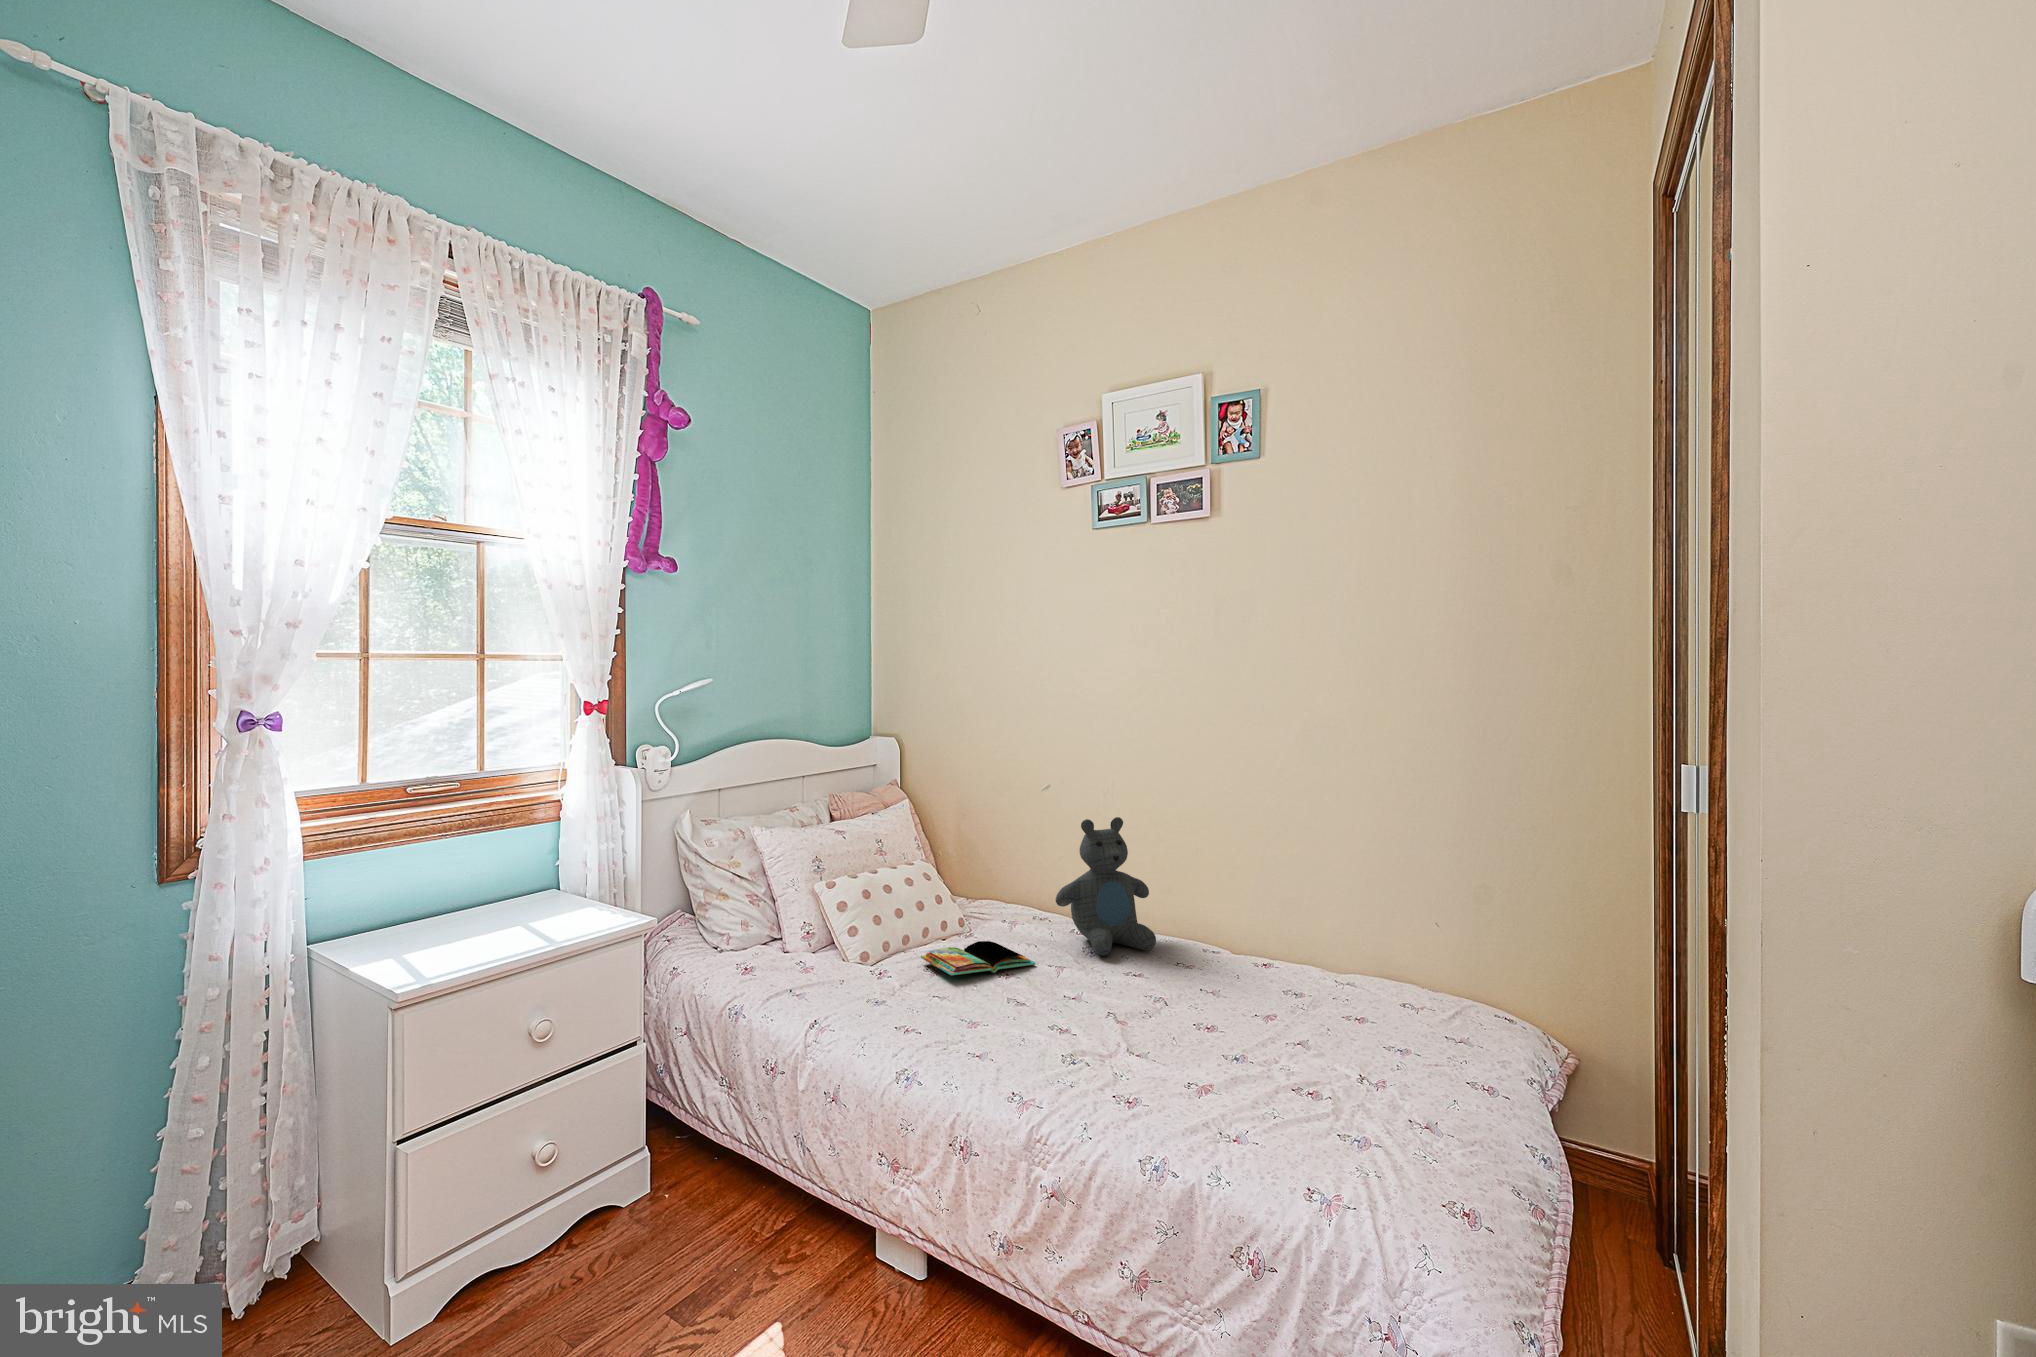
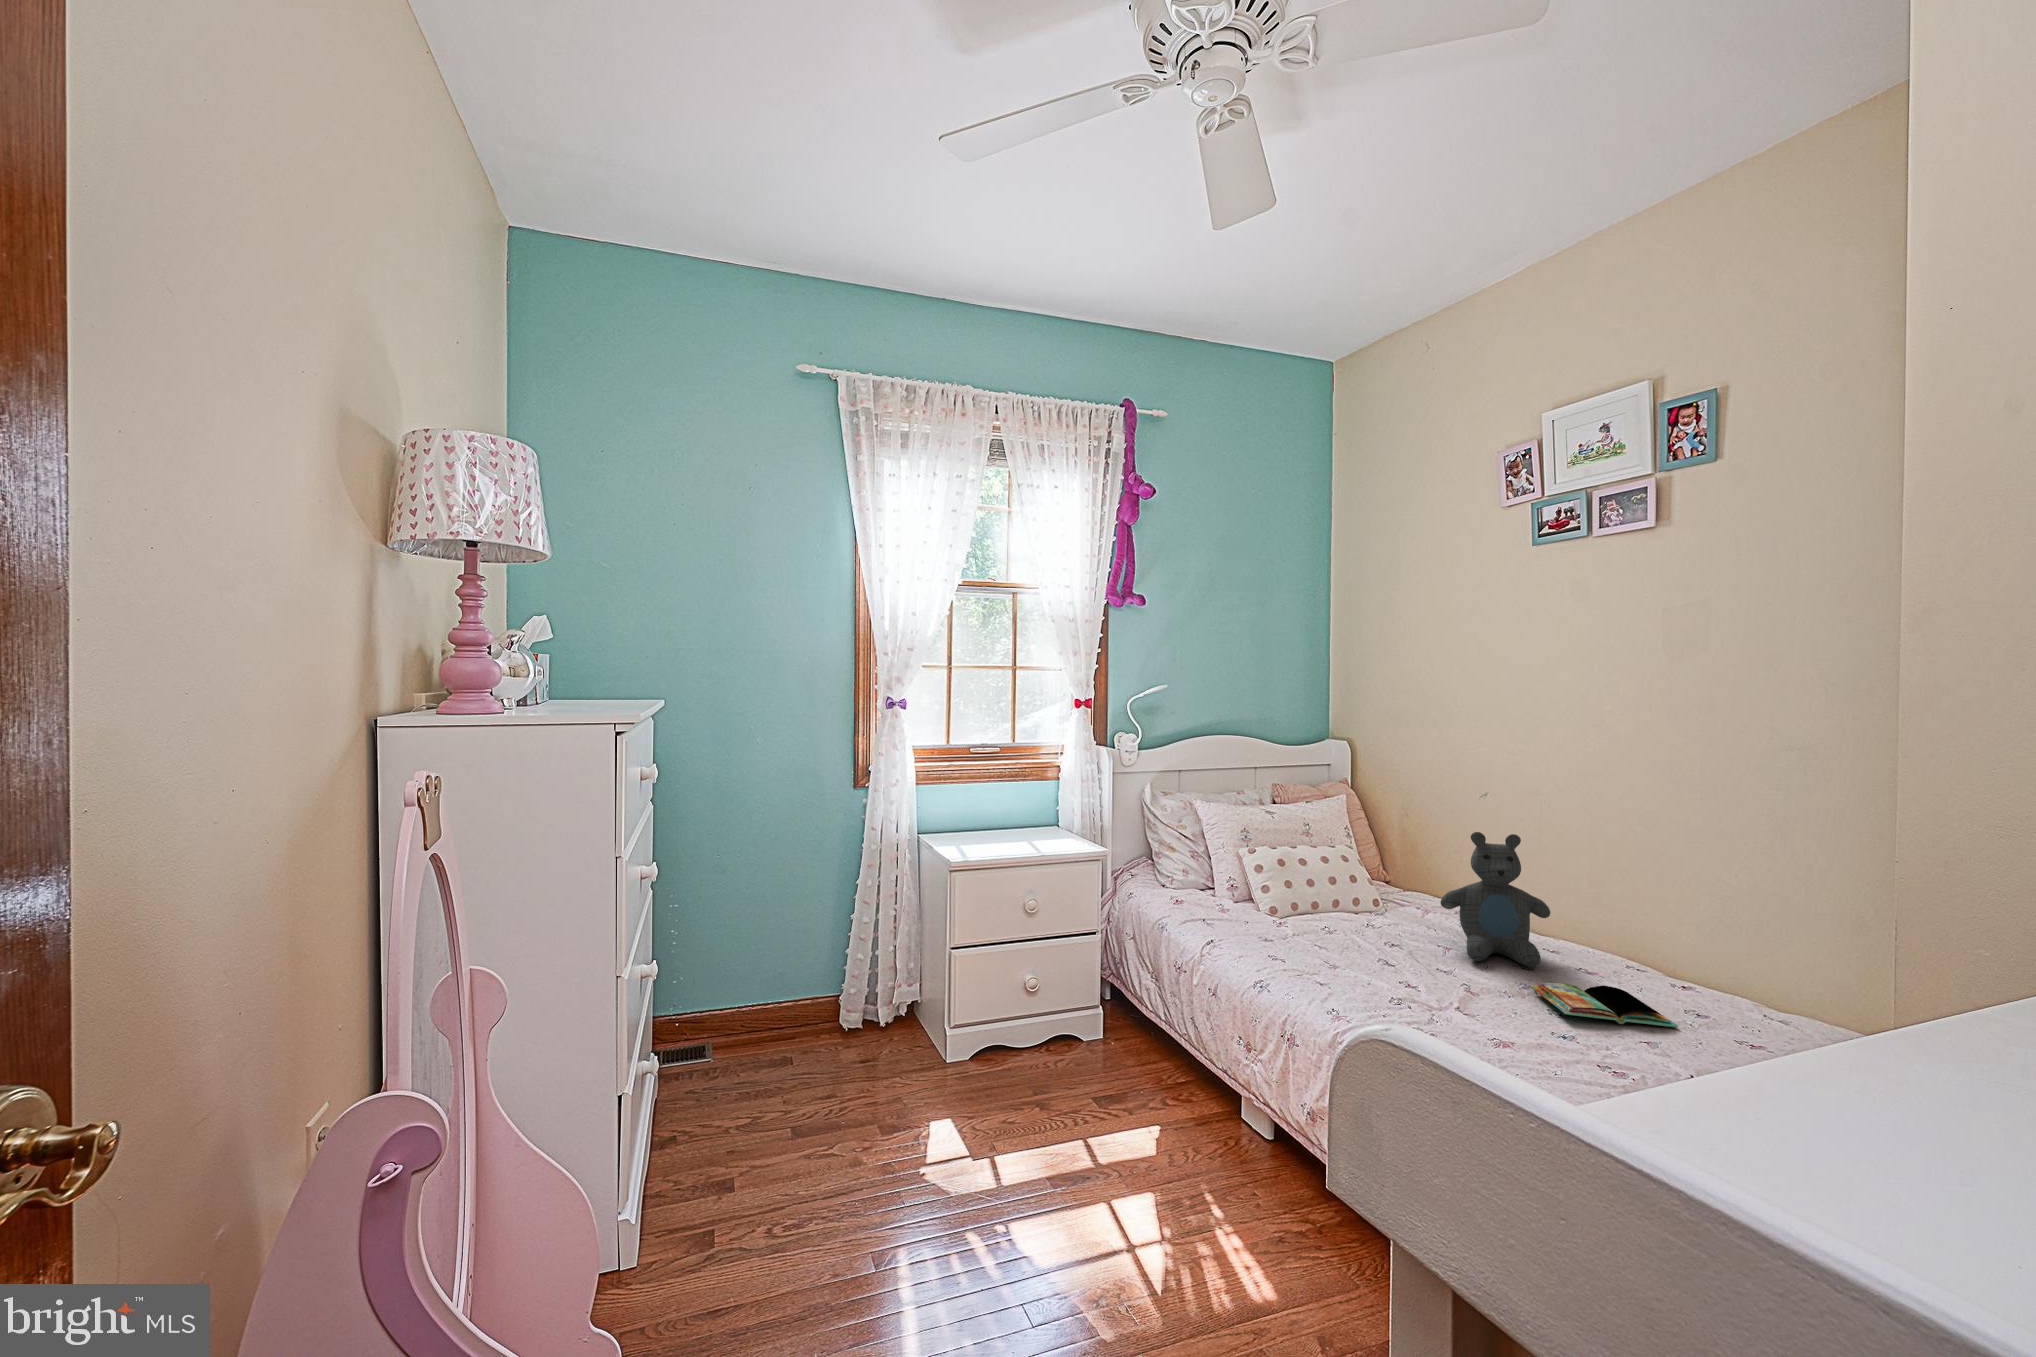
book: present [921,941,1036,976] -> present [1531,983,1678,1028]

